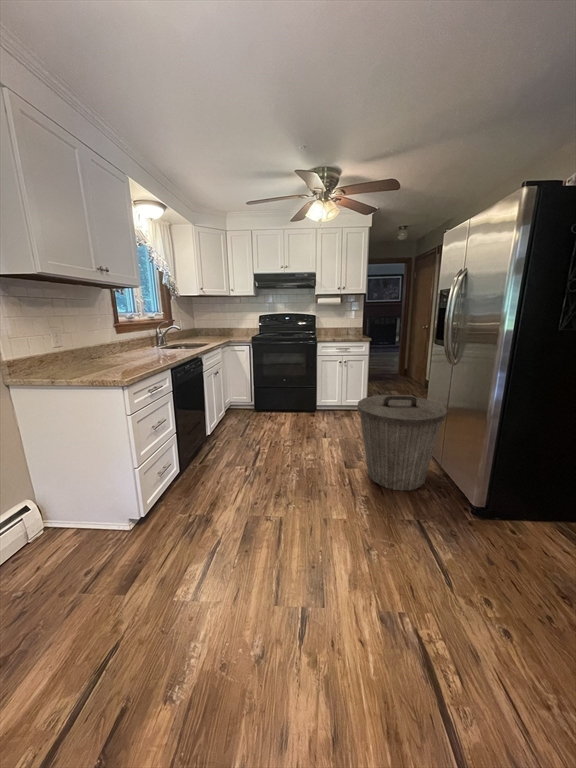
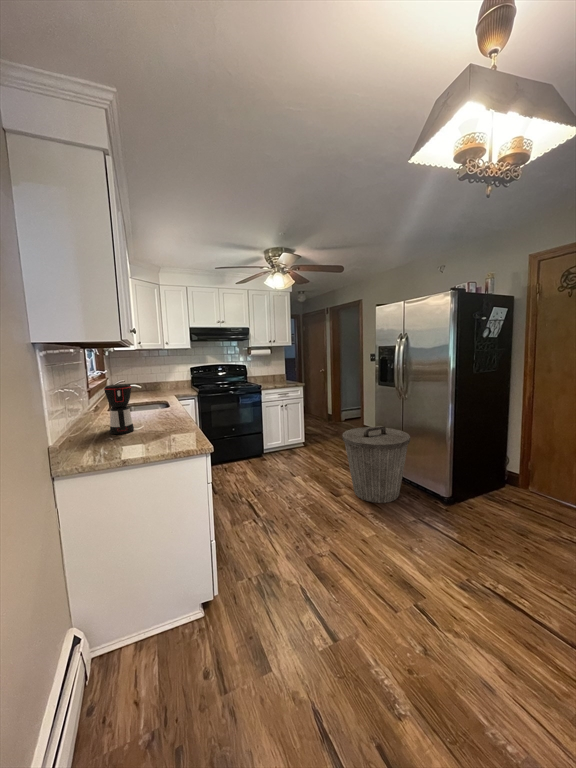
coffee maker: none [95,320,129,363] -> present [104,384,134,434]

